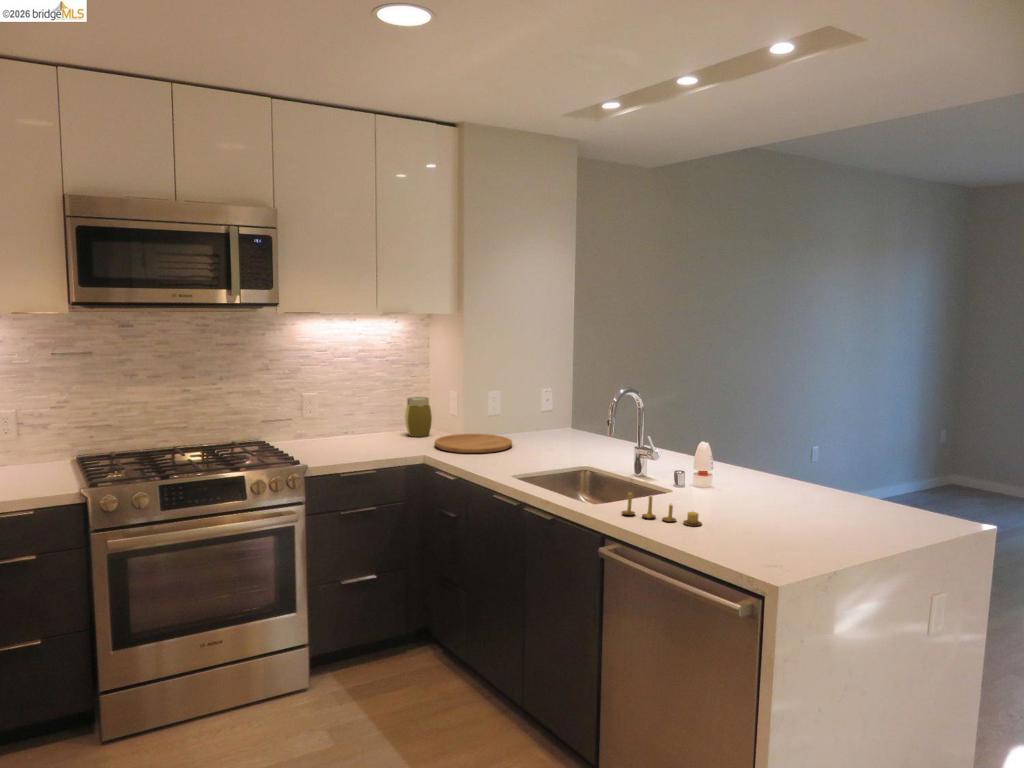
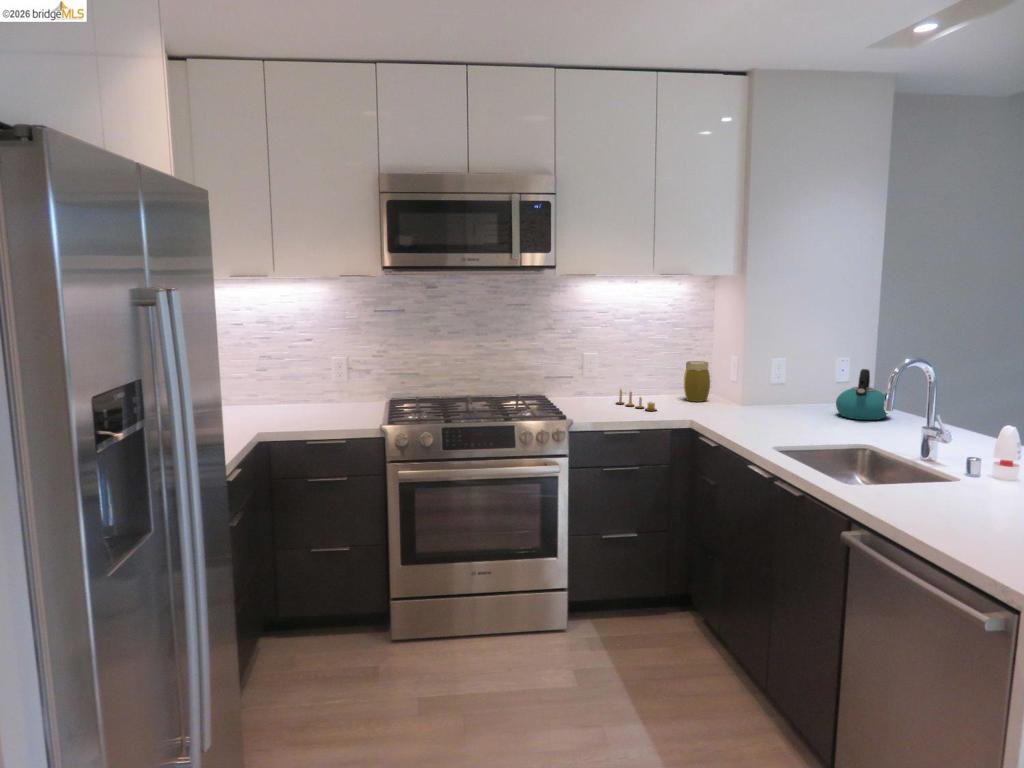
kettle: none [547,398,592,444] -> present [836,369,888,420]
cutting board: present [434,434,512,453] -> none [706,402,791,422]
candle: present [622,493,702,526] -> present [616,390,657,411]

